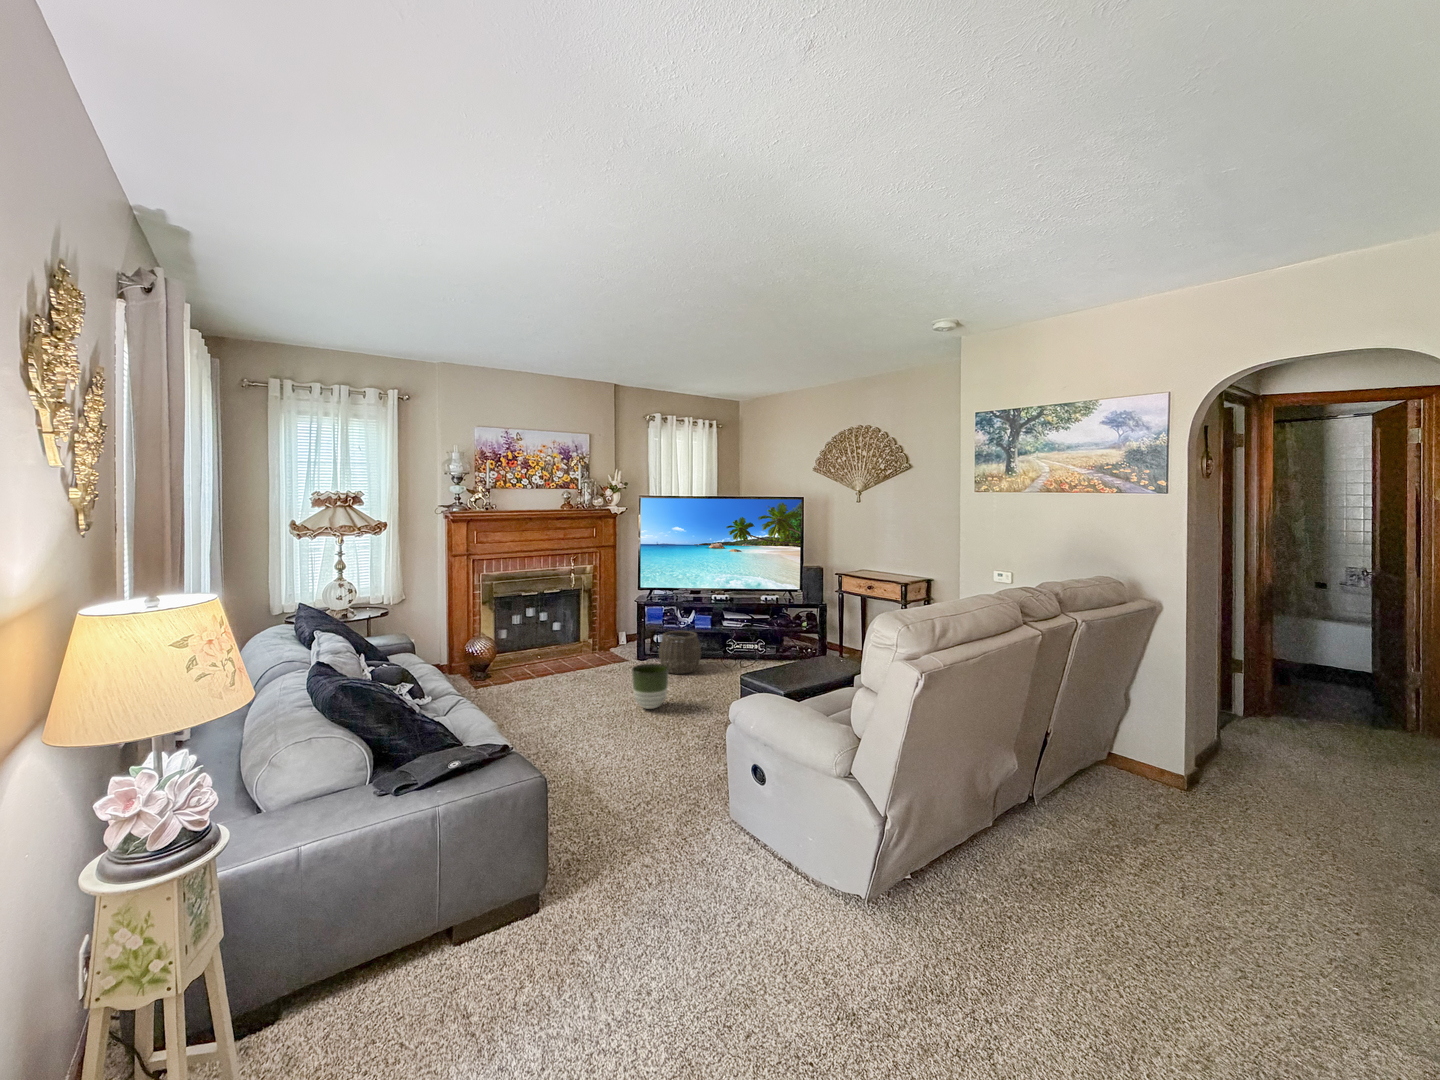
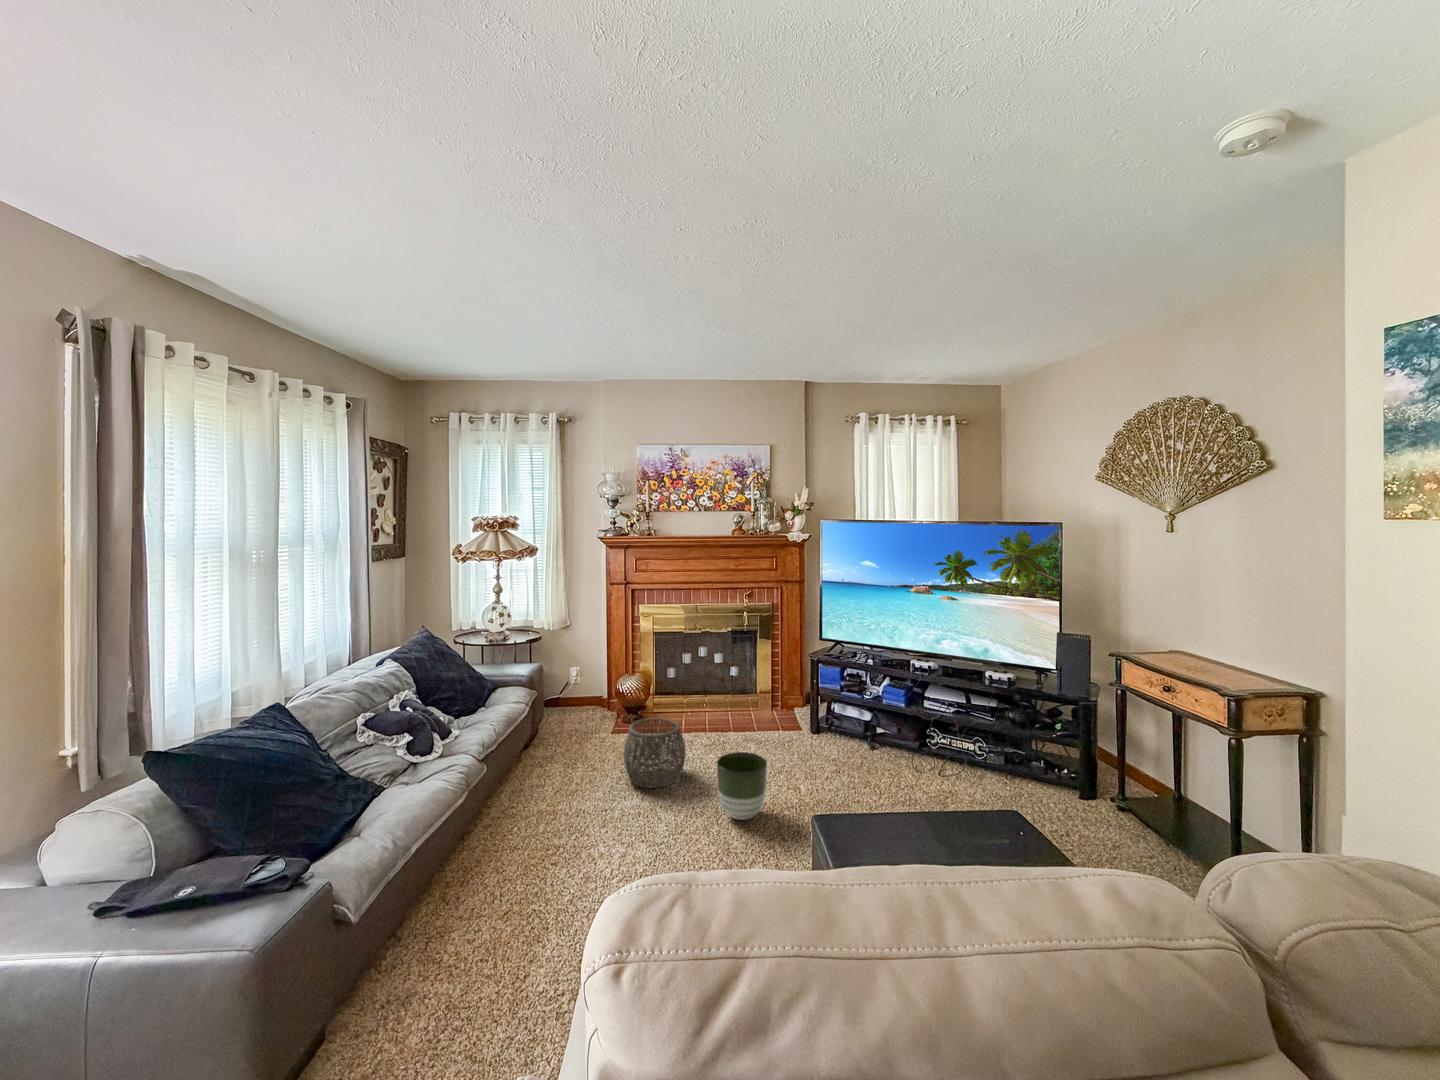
woven basket: present [659,631,701,674] -> present [624,718,686,788]

